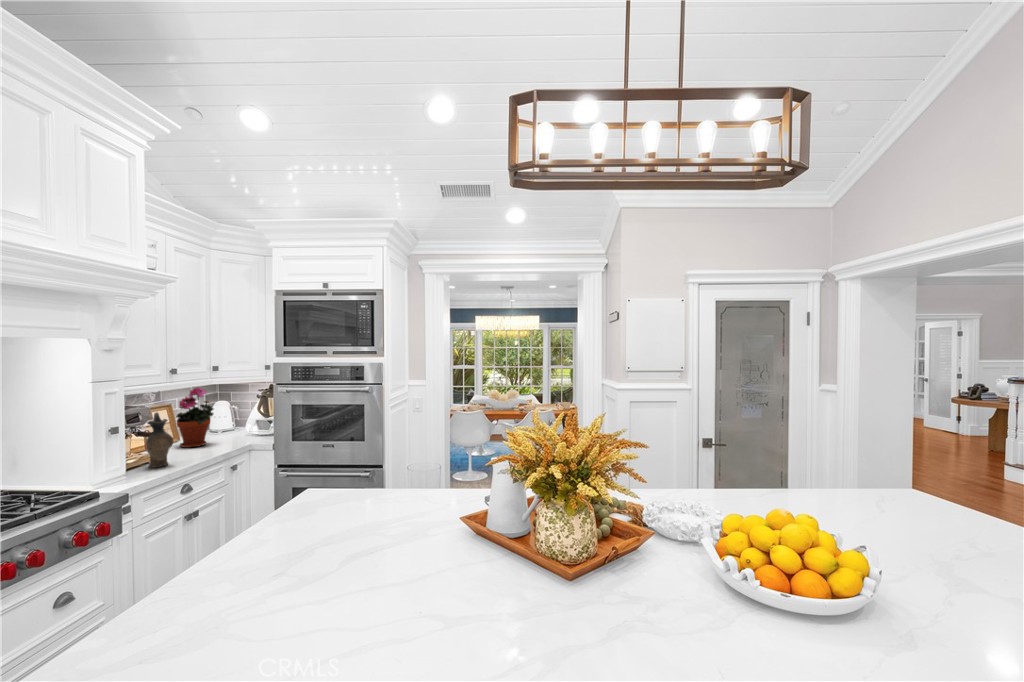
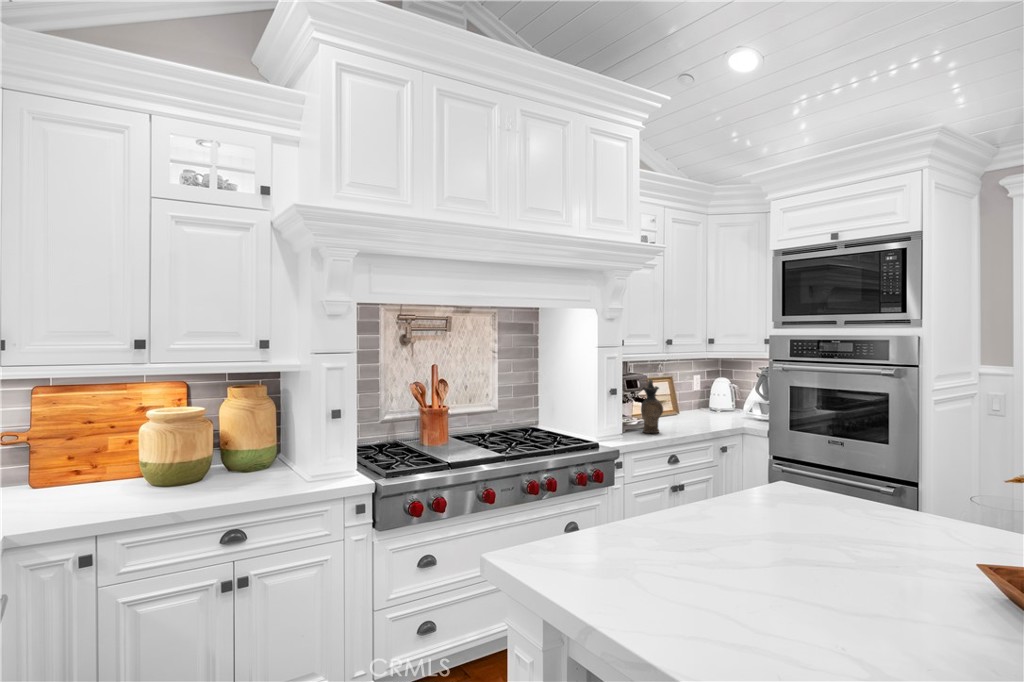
potted plant: present [176,388,213,448] -> none [673,359,709,422]

